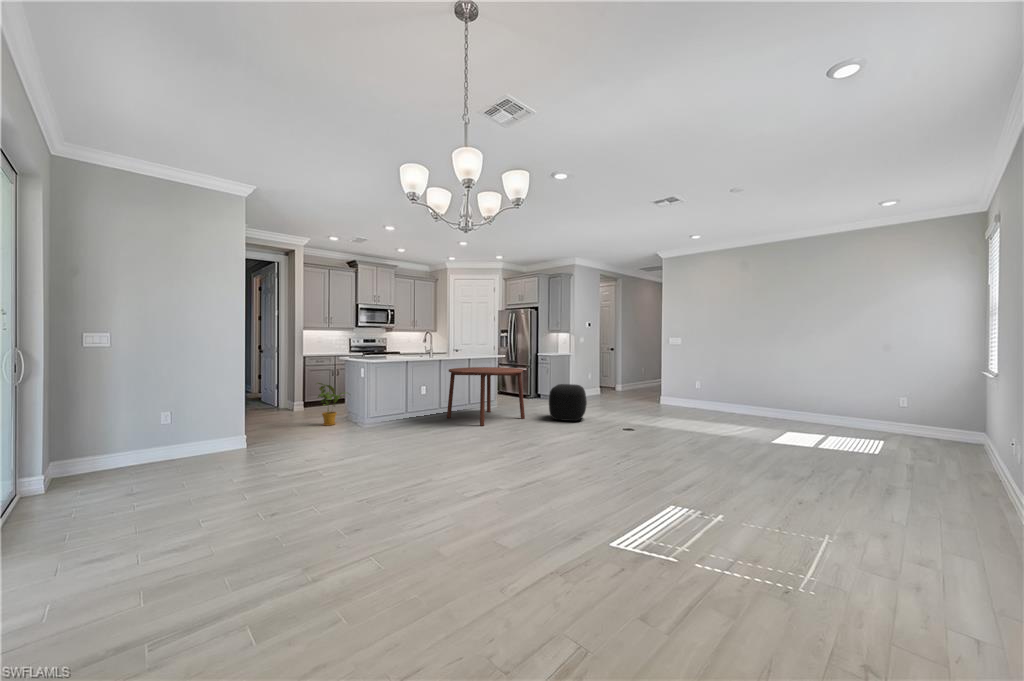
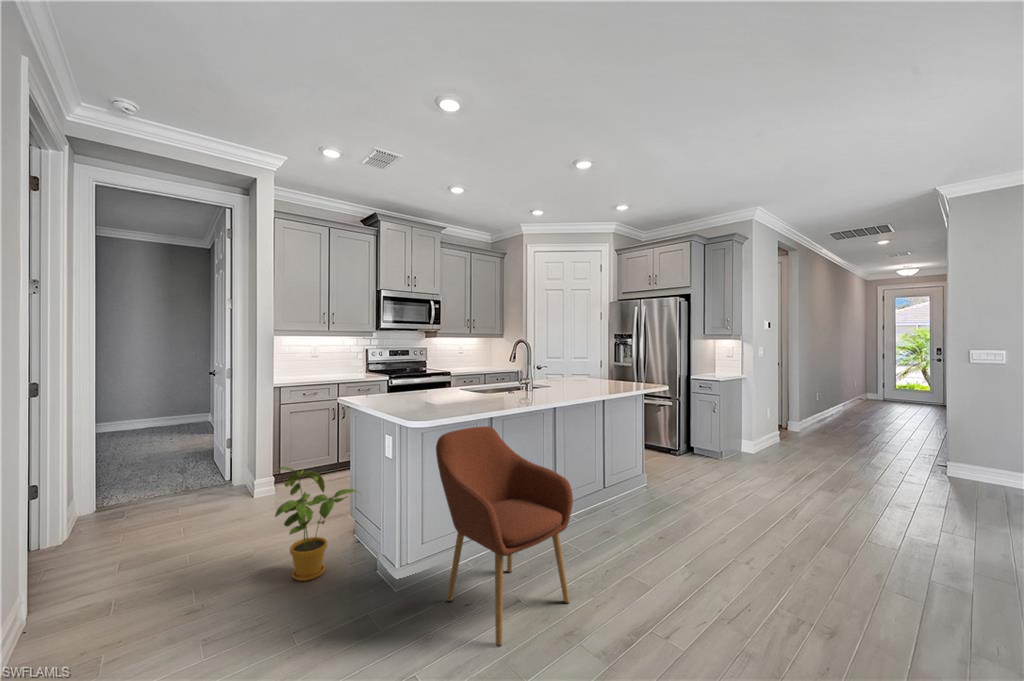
armchair: none [380,366,432,433] -> present [436,426,573,647]
dining table: present [447,367,525,426] -> none [577,413,767,589]
ottoman: present [549,384,587,421] -> none [812,460,932,562]

